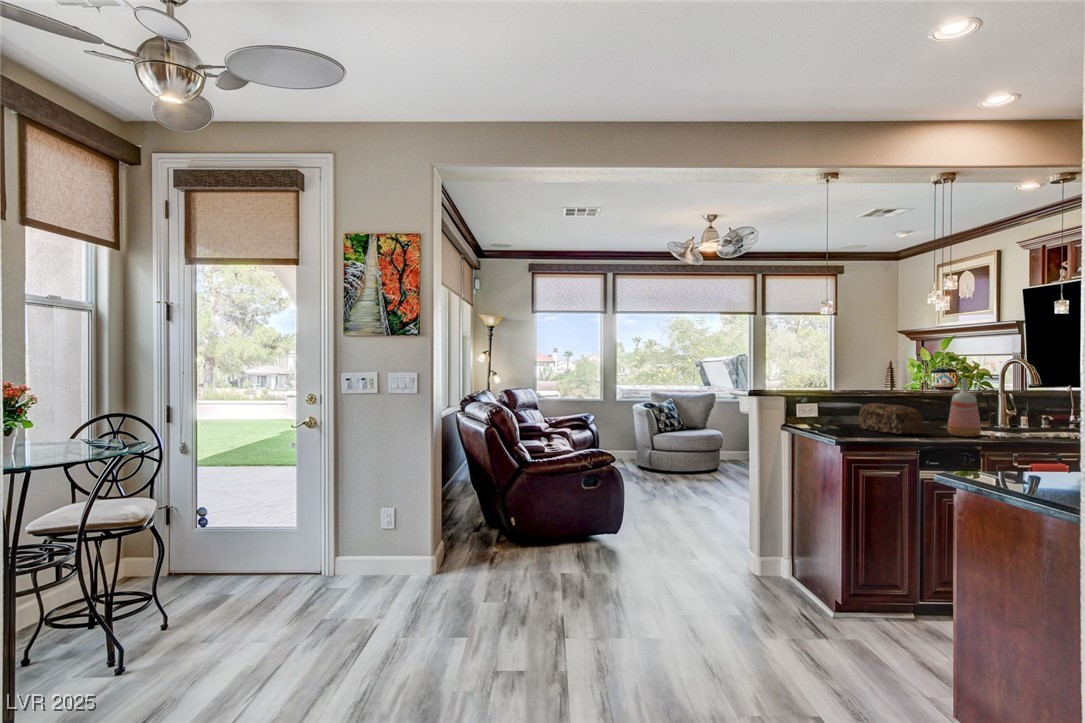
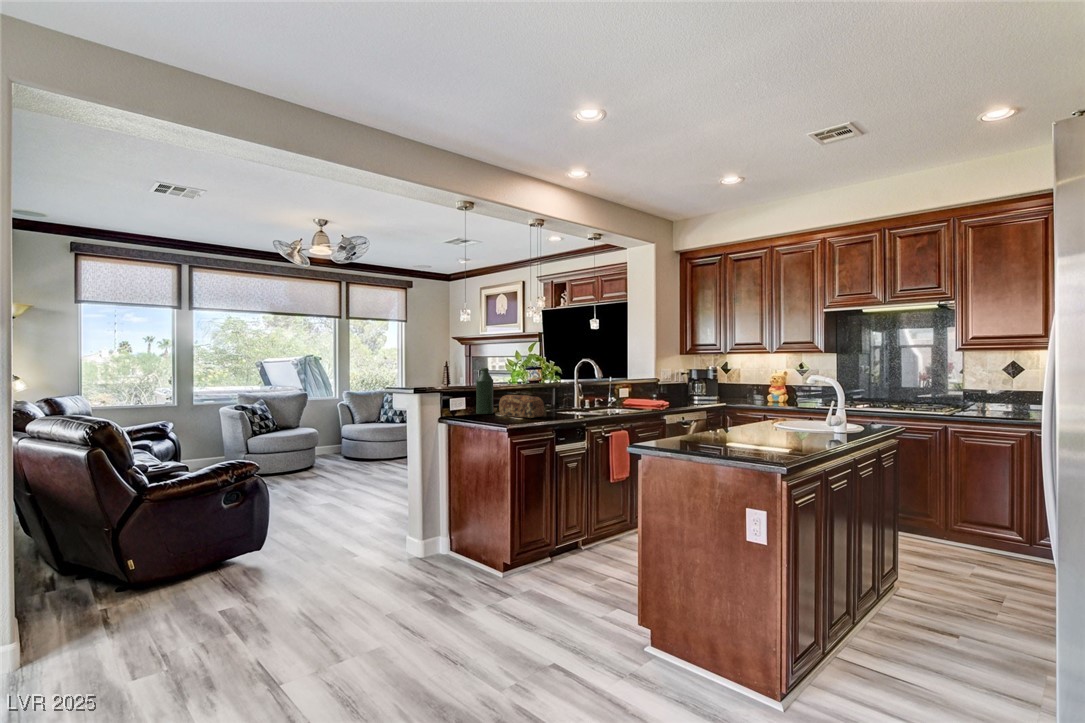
bottle: none [834,369,858,425] -> present [476,368,493,414]
vase: present [947,379,981,437] -> none [557,374,578,416]

